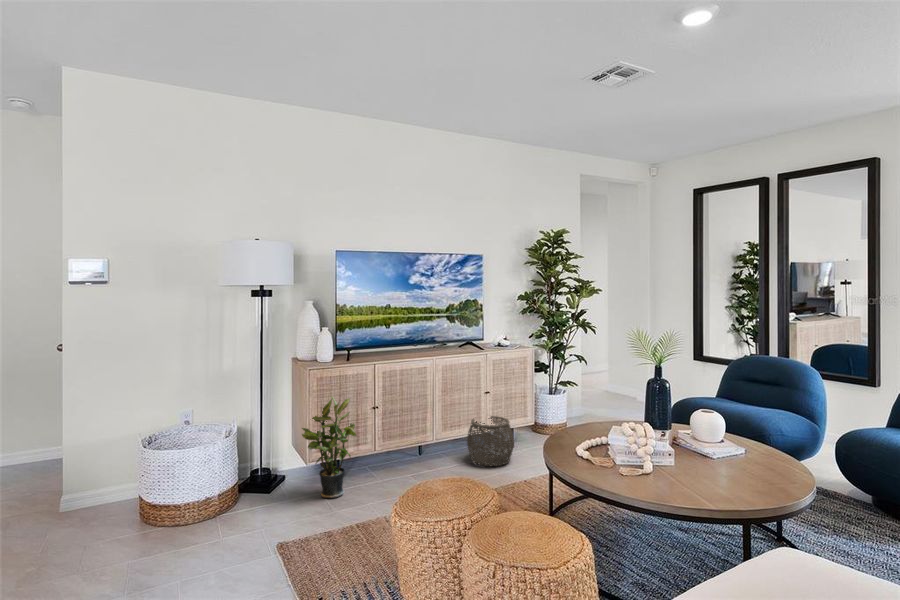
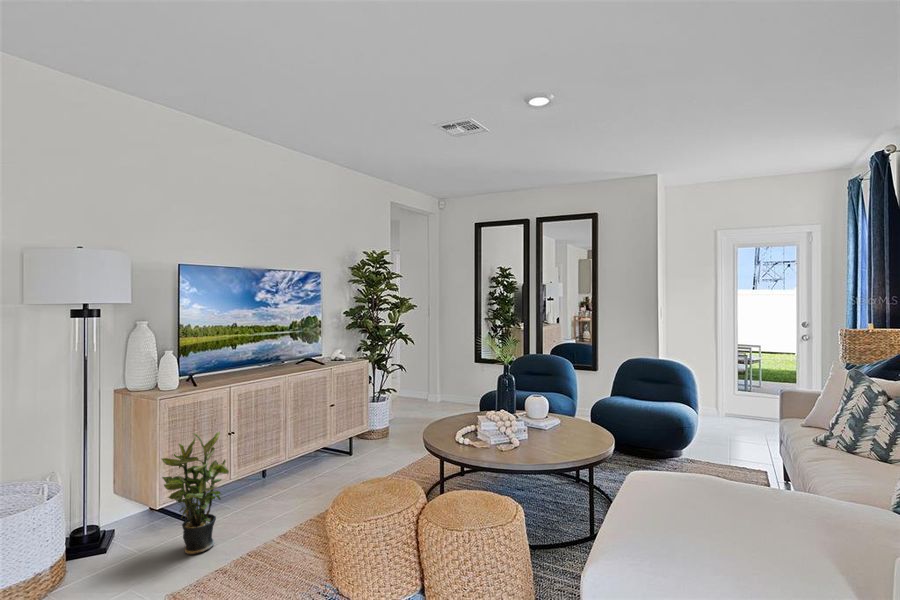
woven basket: present [467,416,514,467] -> none [319,427,366,478]

